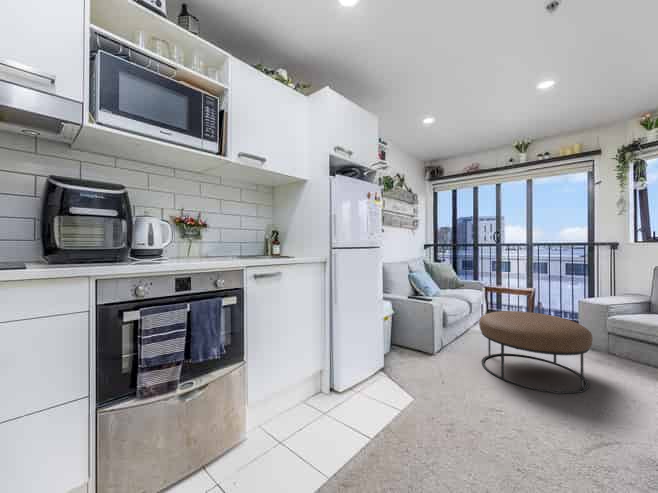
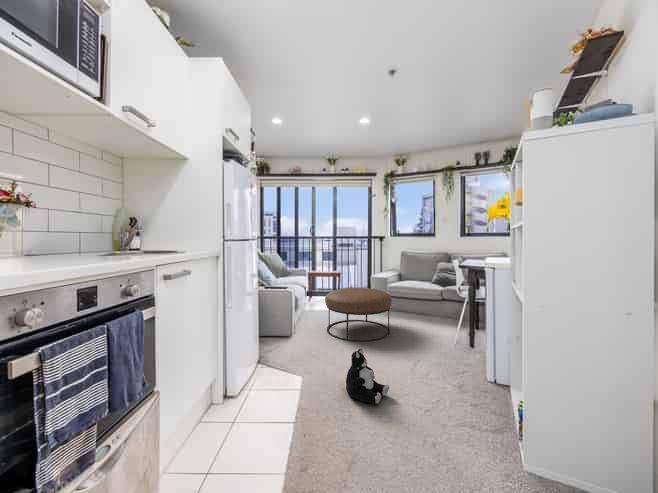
plush toy: none [448,389,511,470] -> present [346,349,390,404]

